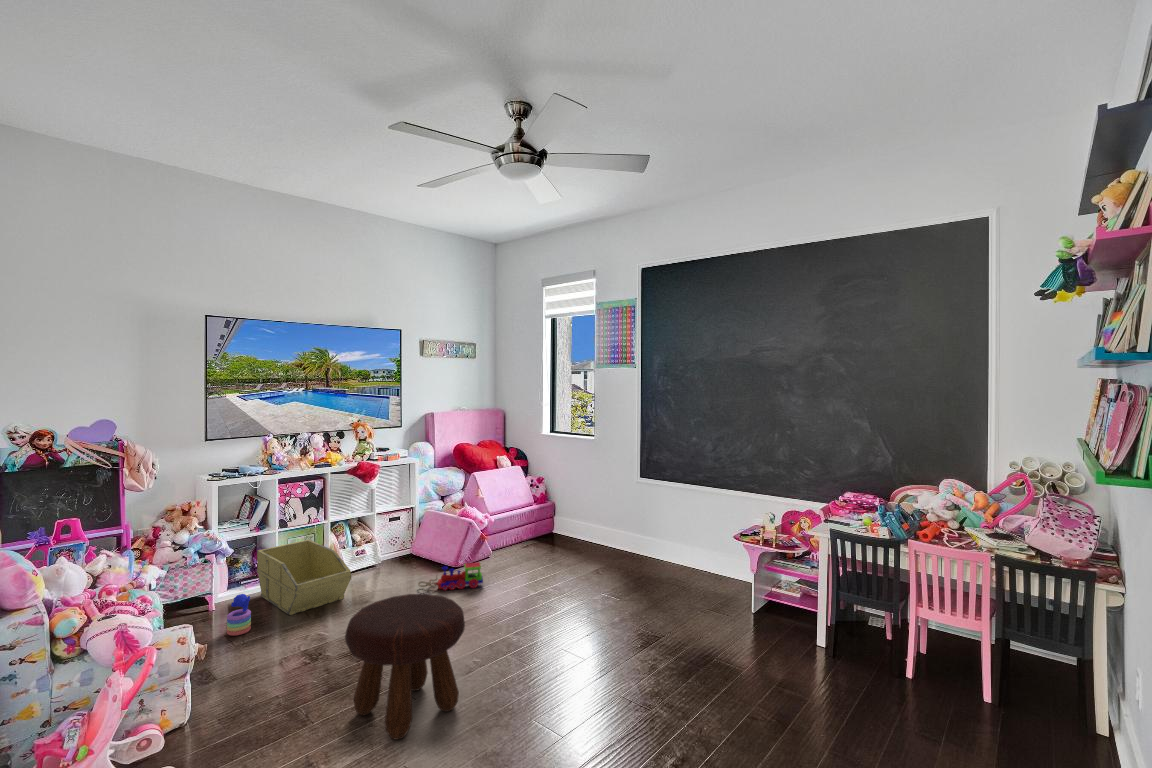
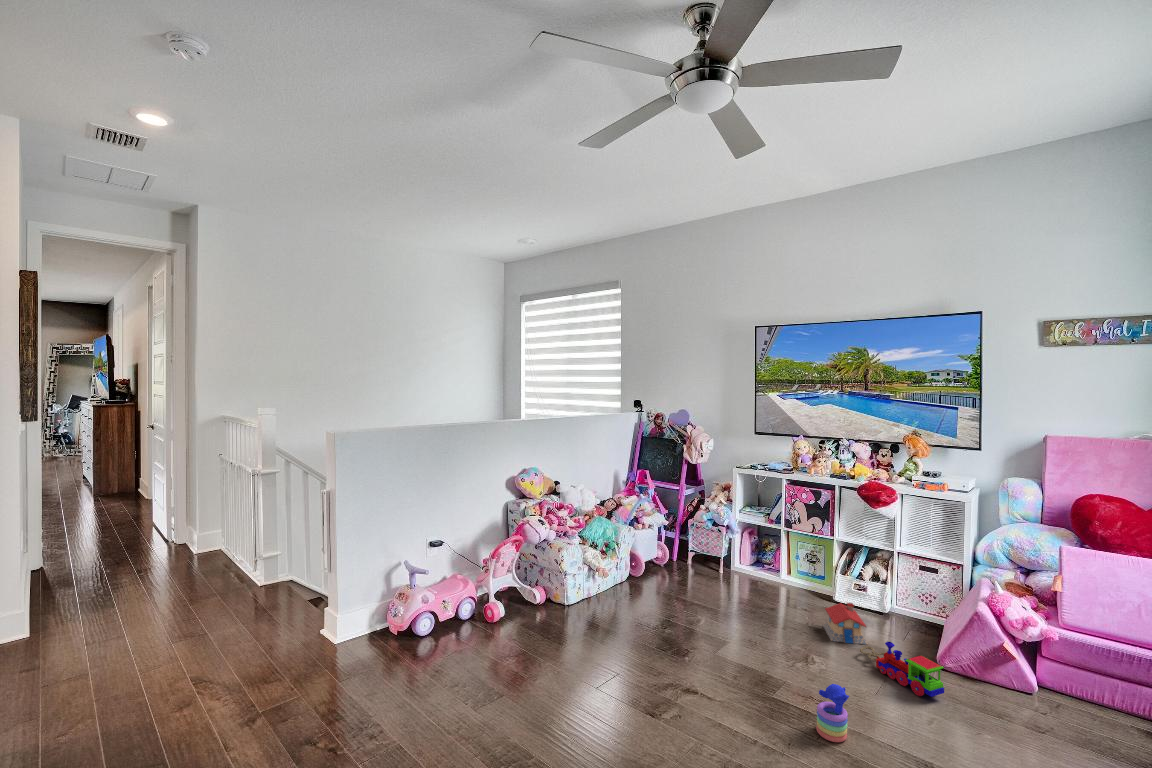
storage bin: present [257,540,351,615] -> none [733,540,812,618]
toy house: none [368,561,408,594] -> present [823,603,867,644]
stacking toy: present [227,594,251,636] -> present [816,684,849,742]
footstool: present [345,594,465,740] -> none [569,593,681,736]

